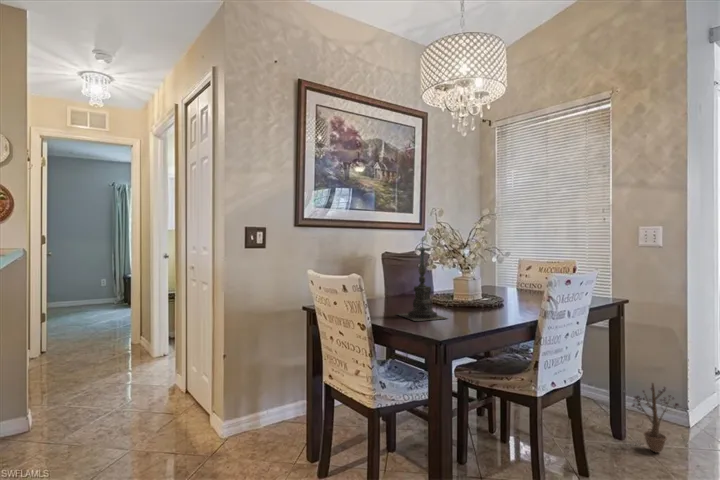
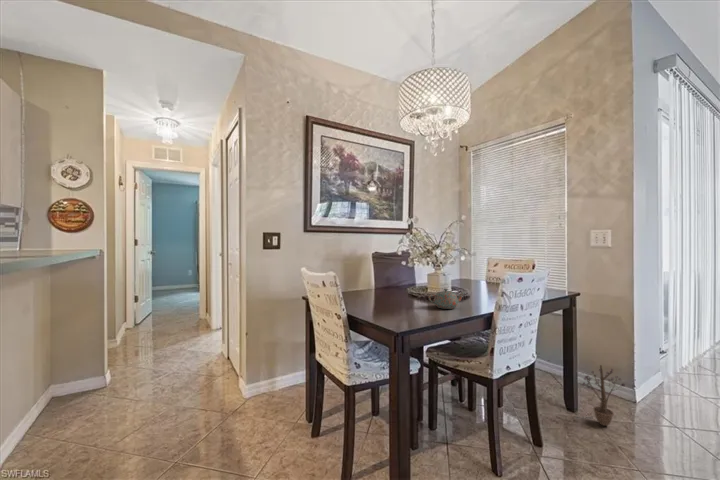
candle holder: present [398,242,446,321] -> none [374,241,416,312]
teapot: none [462,294,504,317] -> present [429,289,465,309]

